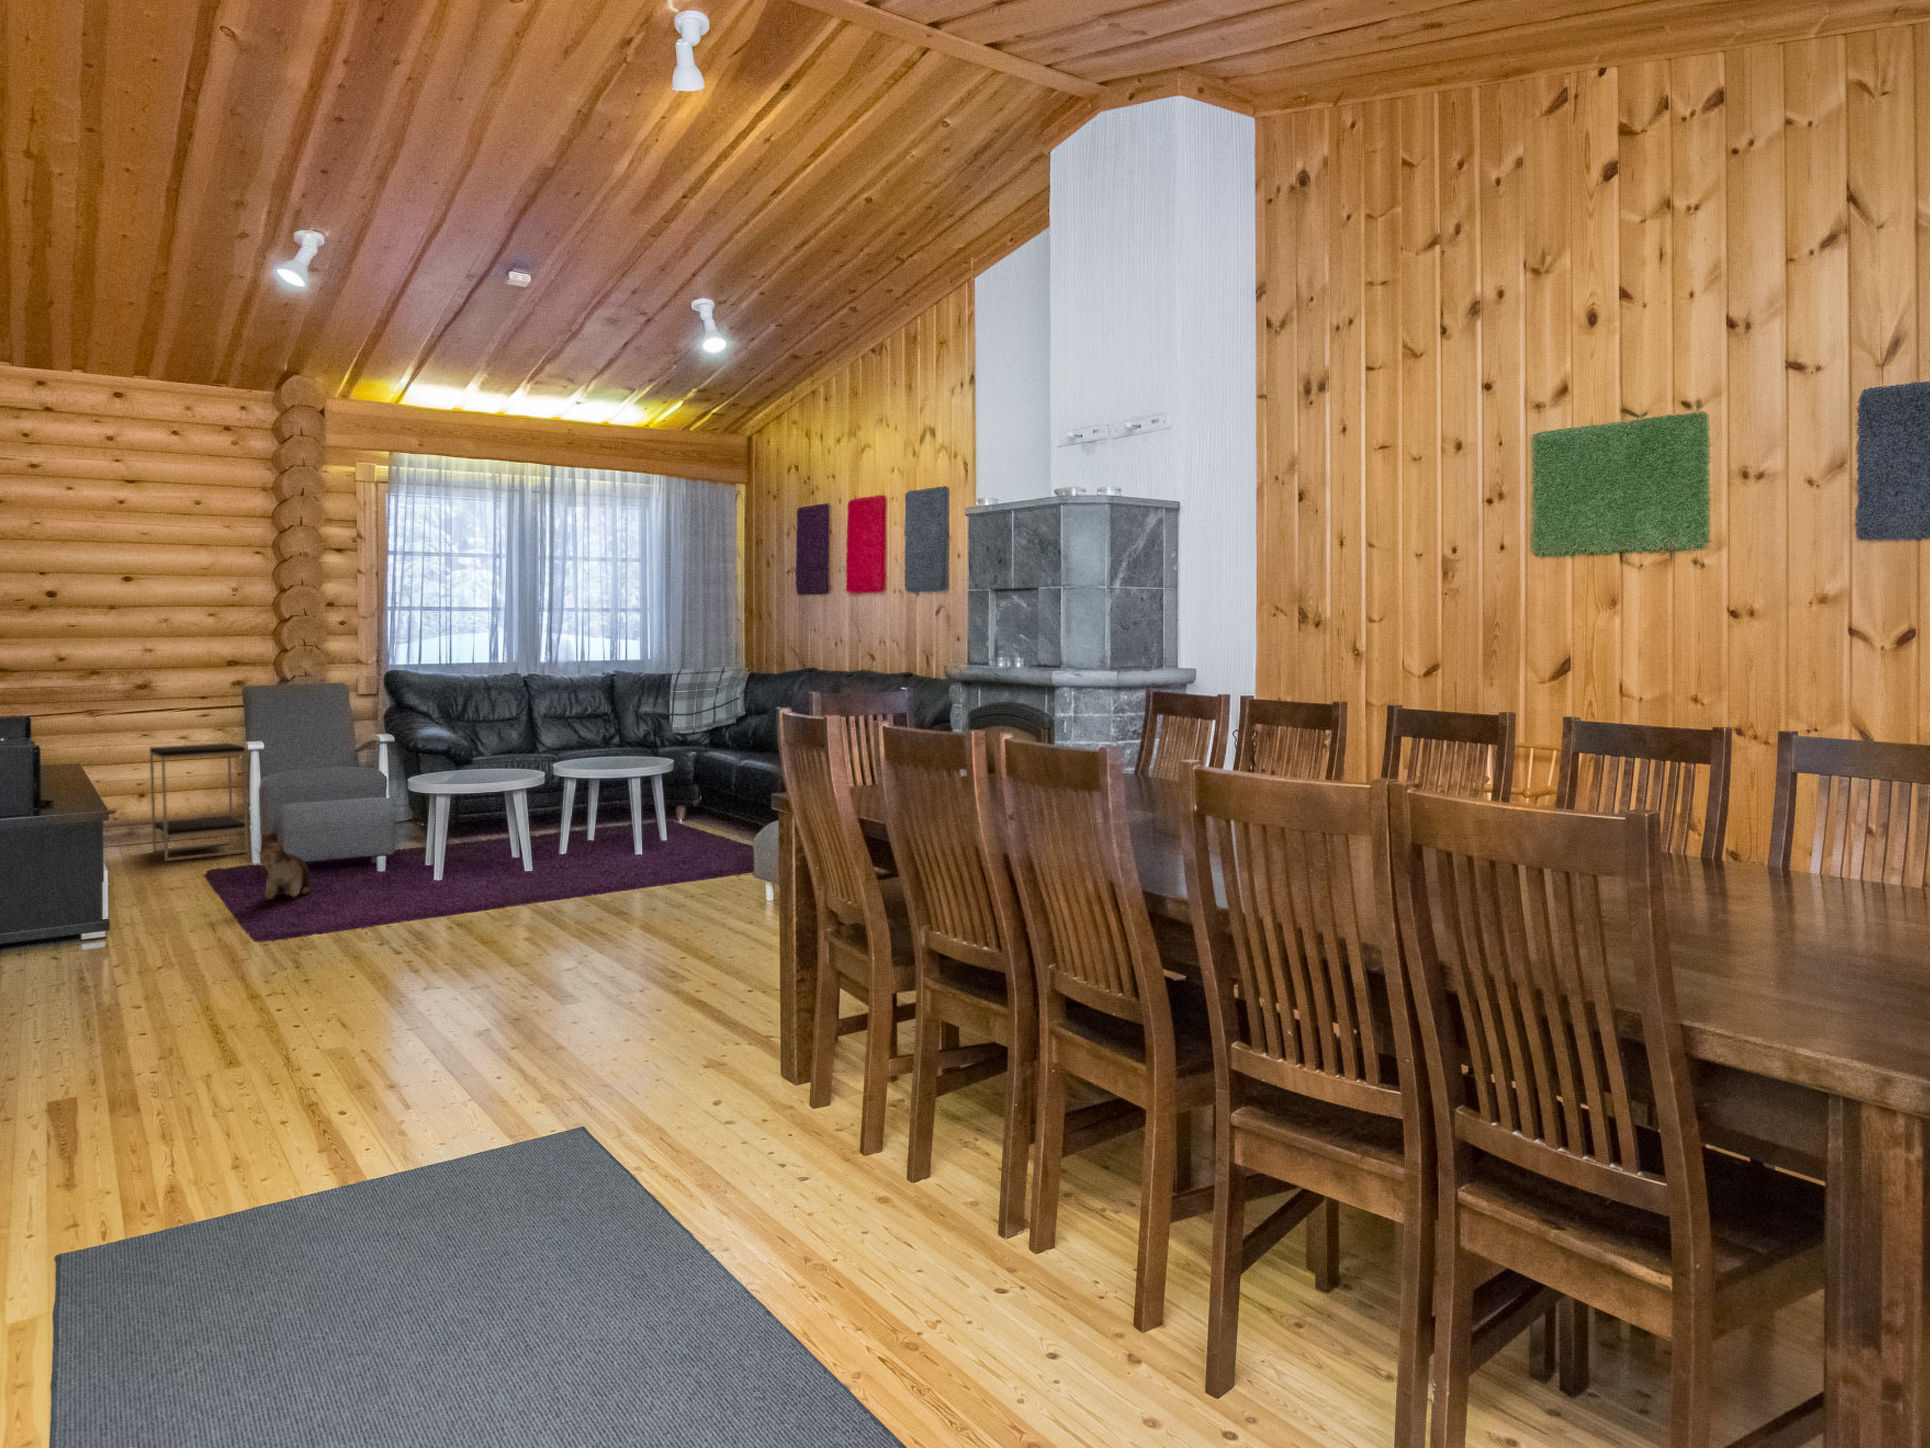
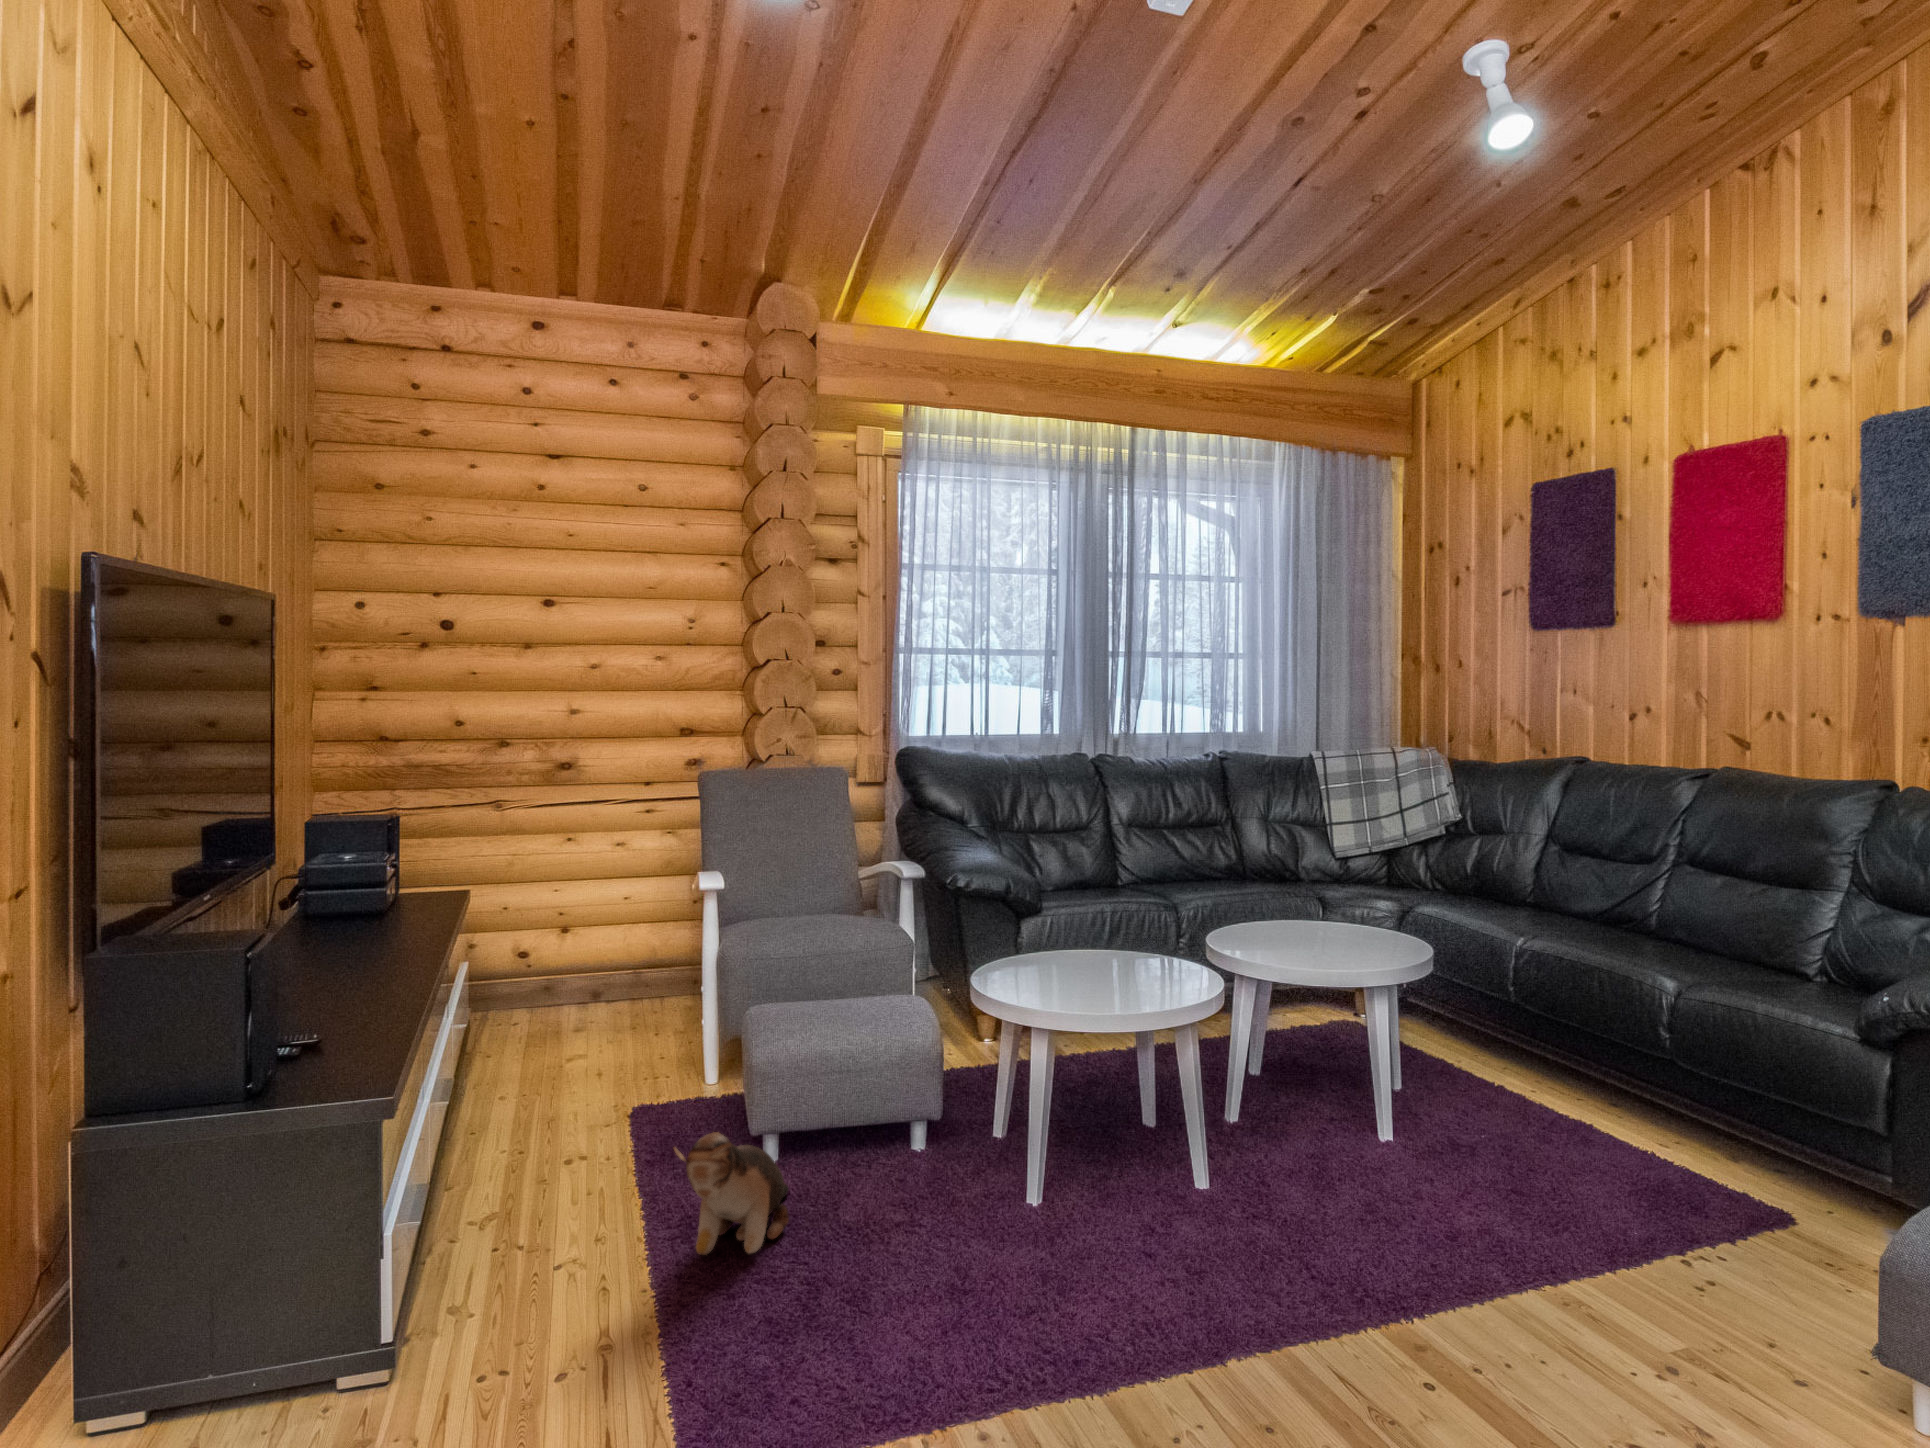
side table: present [150,743,248,861] -> none [561,861,693,1069]

